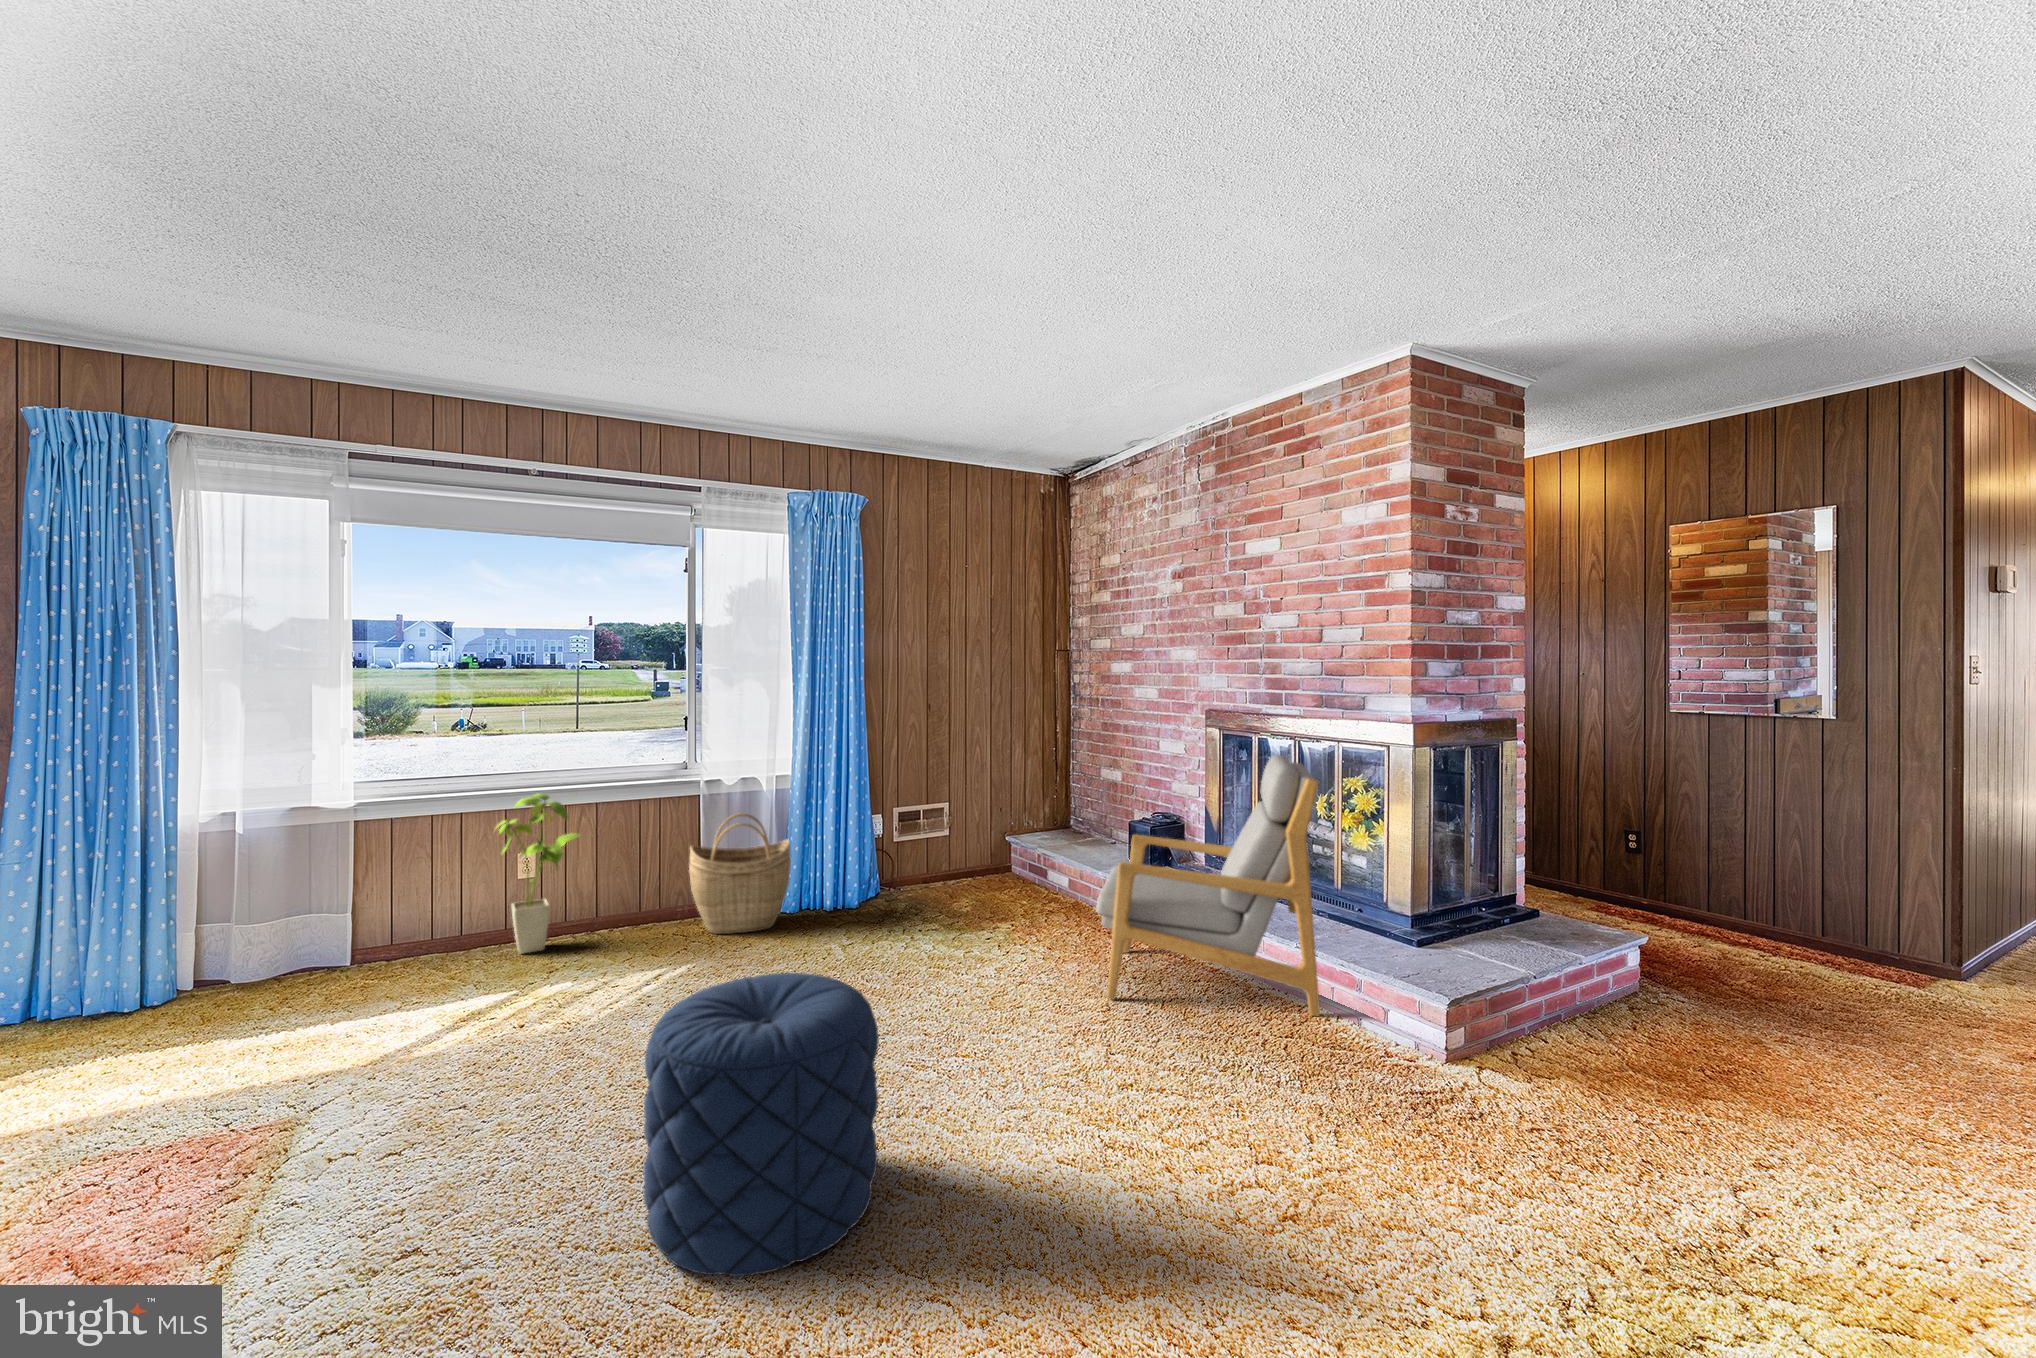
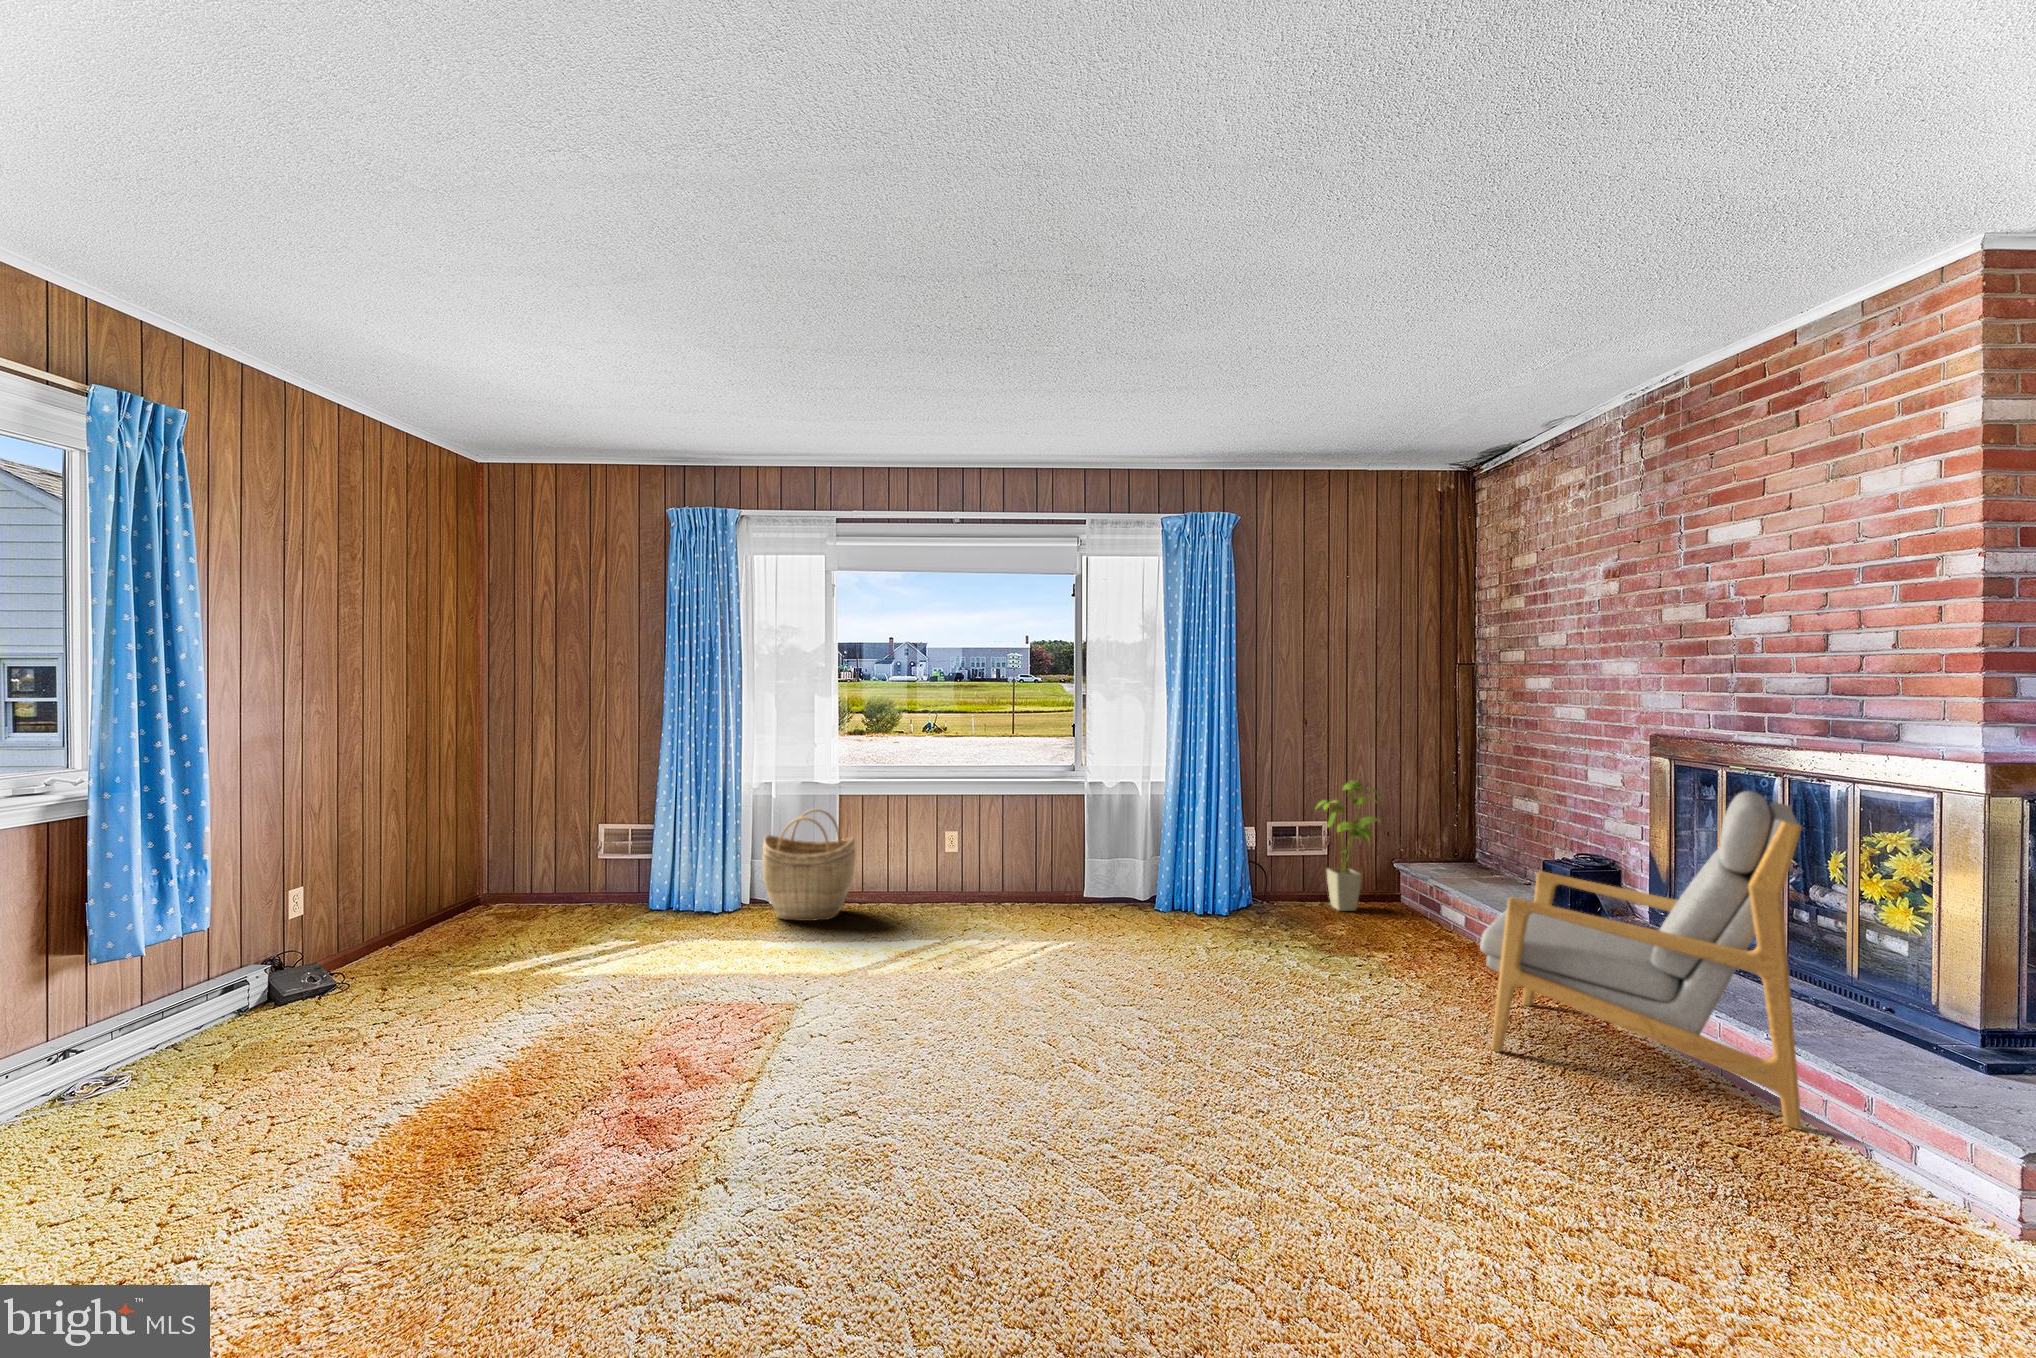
house plant: present [496,793,581,954] -> present [1317,781,1384,911]
woven basket: present [689,813,791,934] -> present [762,809,855,921]
pouf: present [643,973,879,1276] -> none [996,945,1203,1211]

